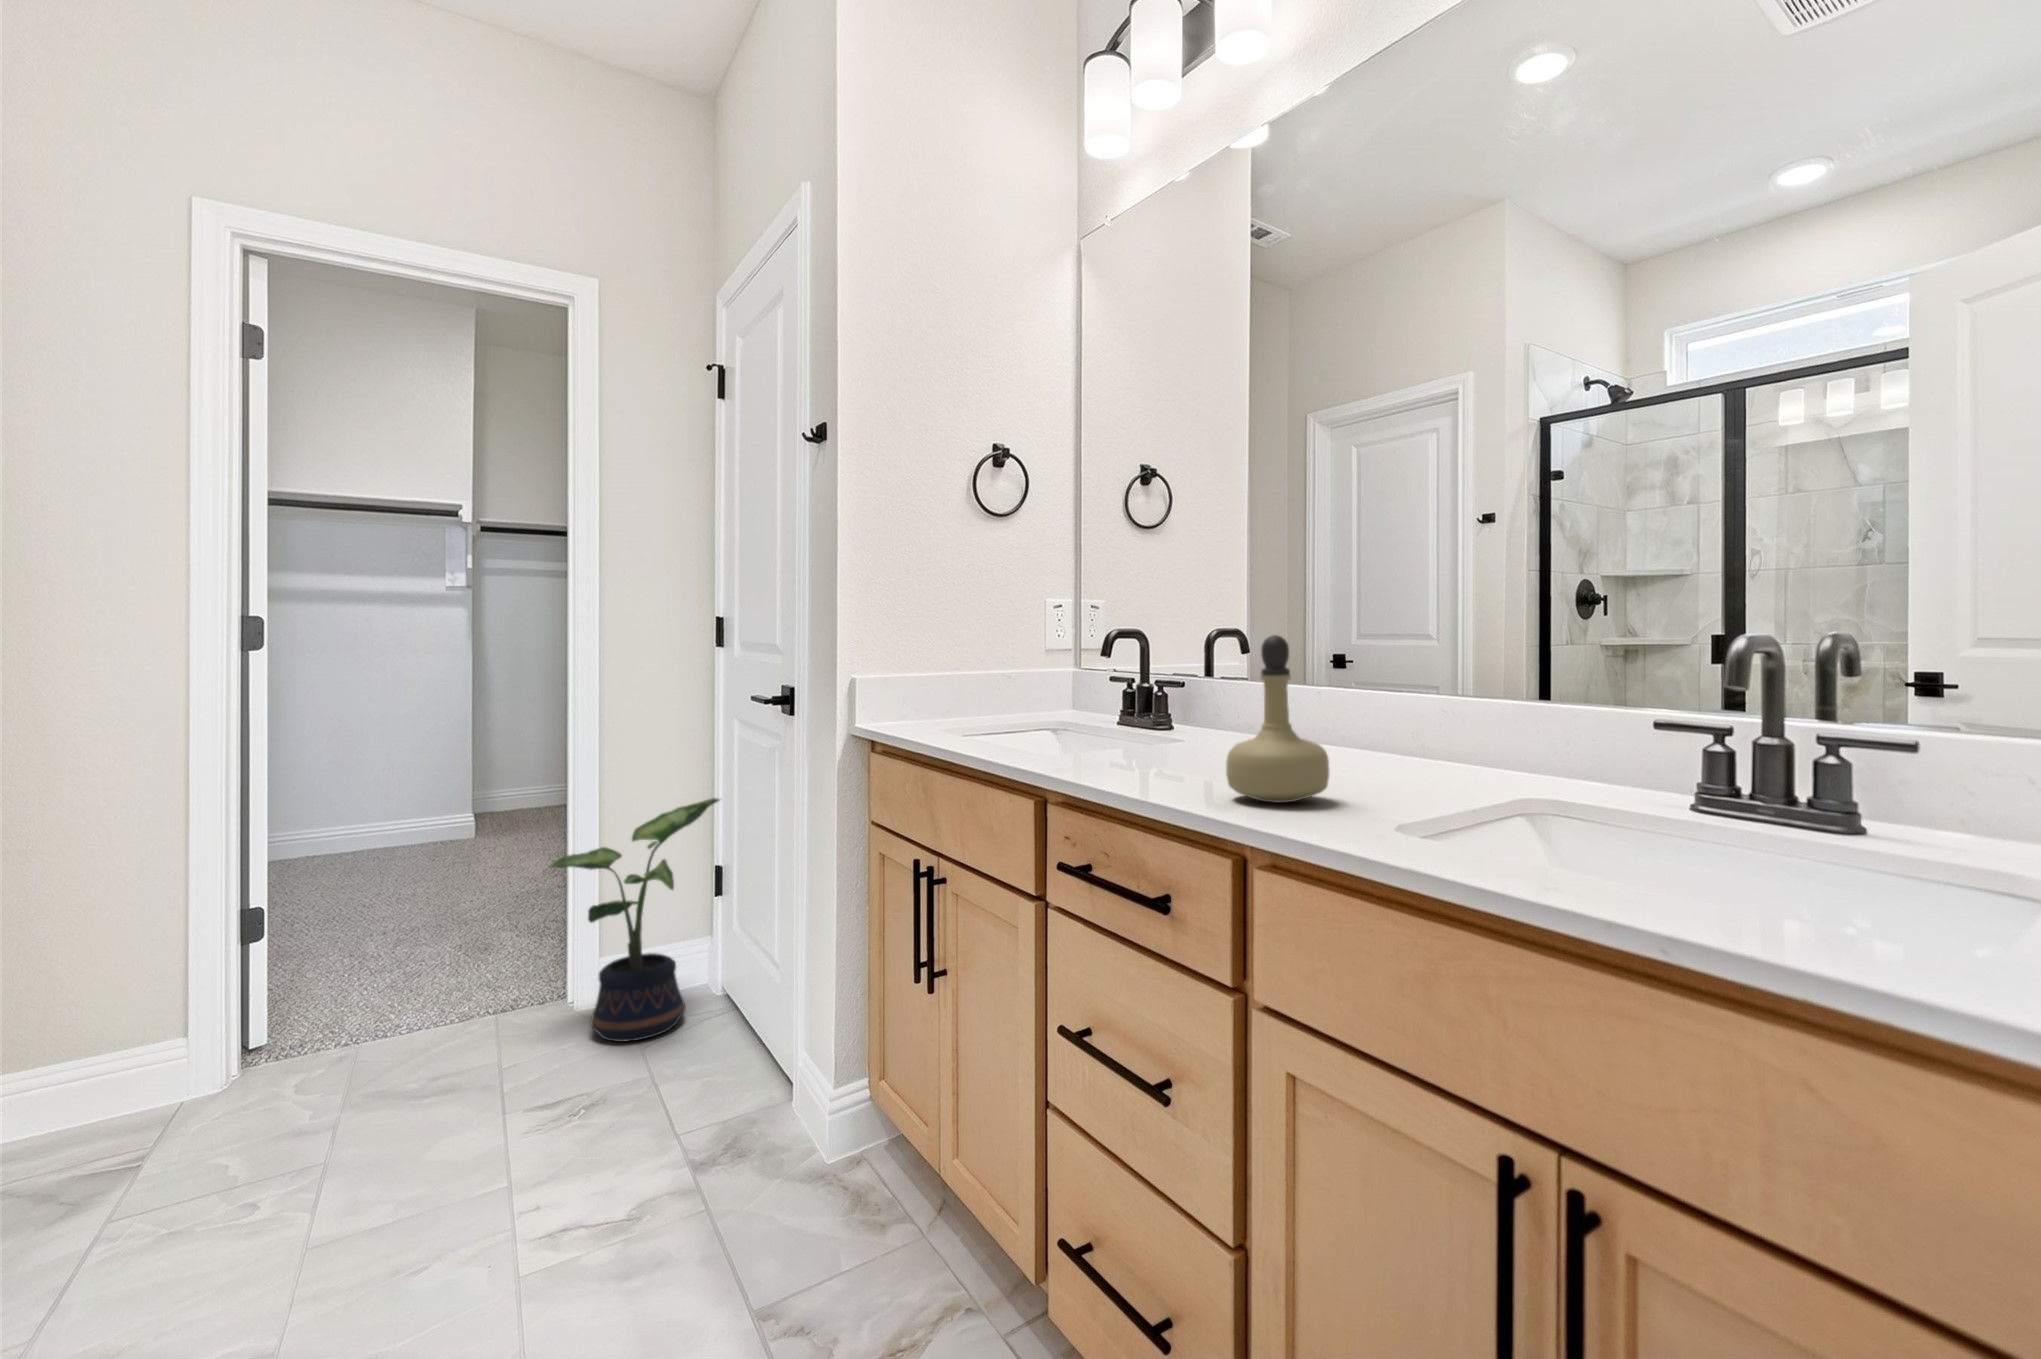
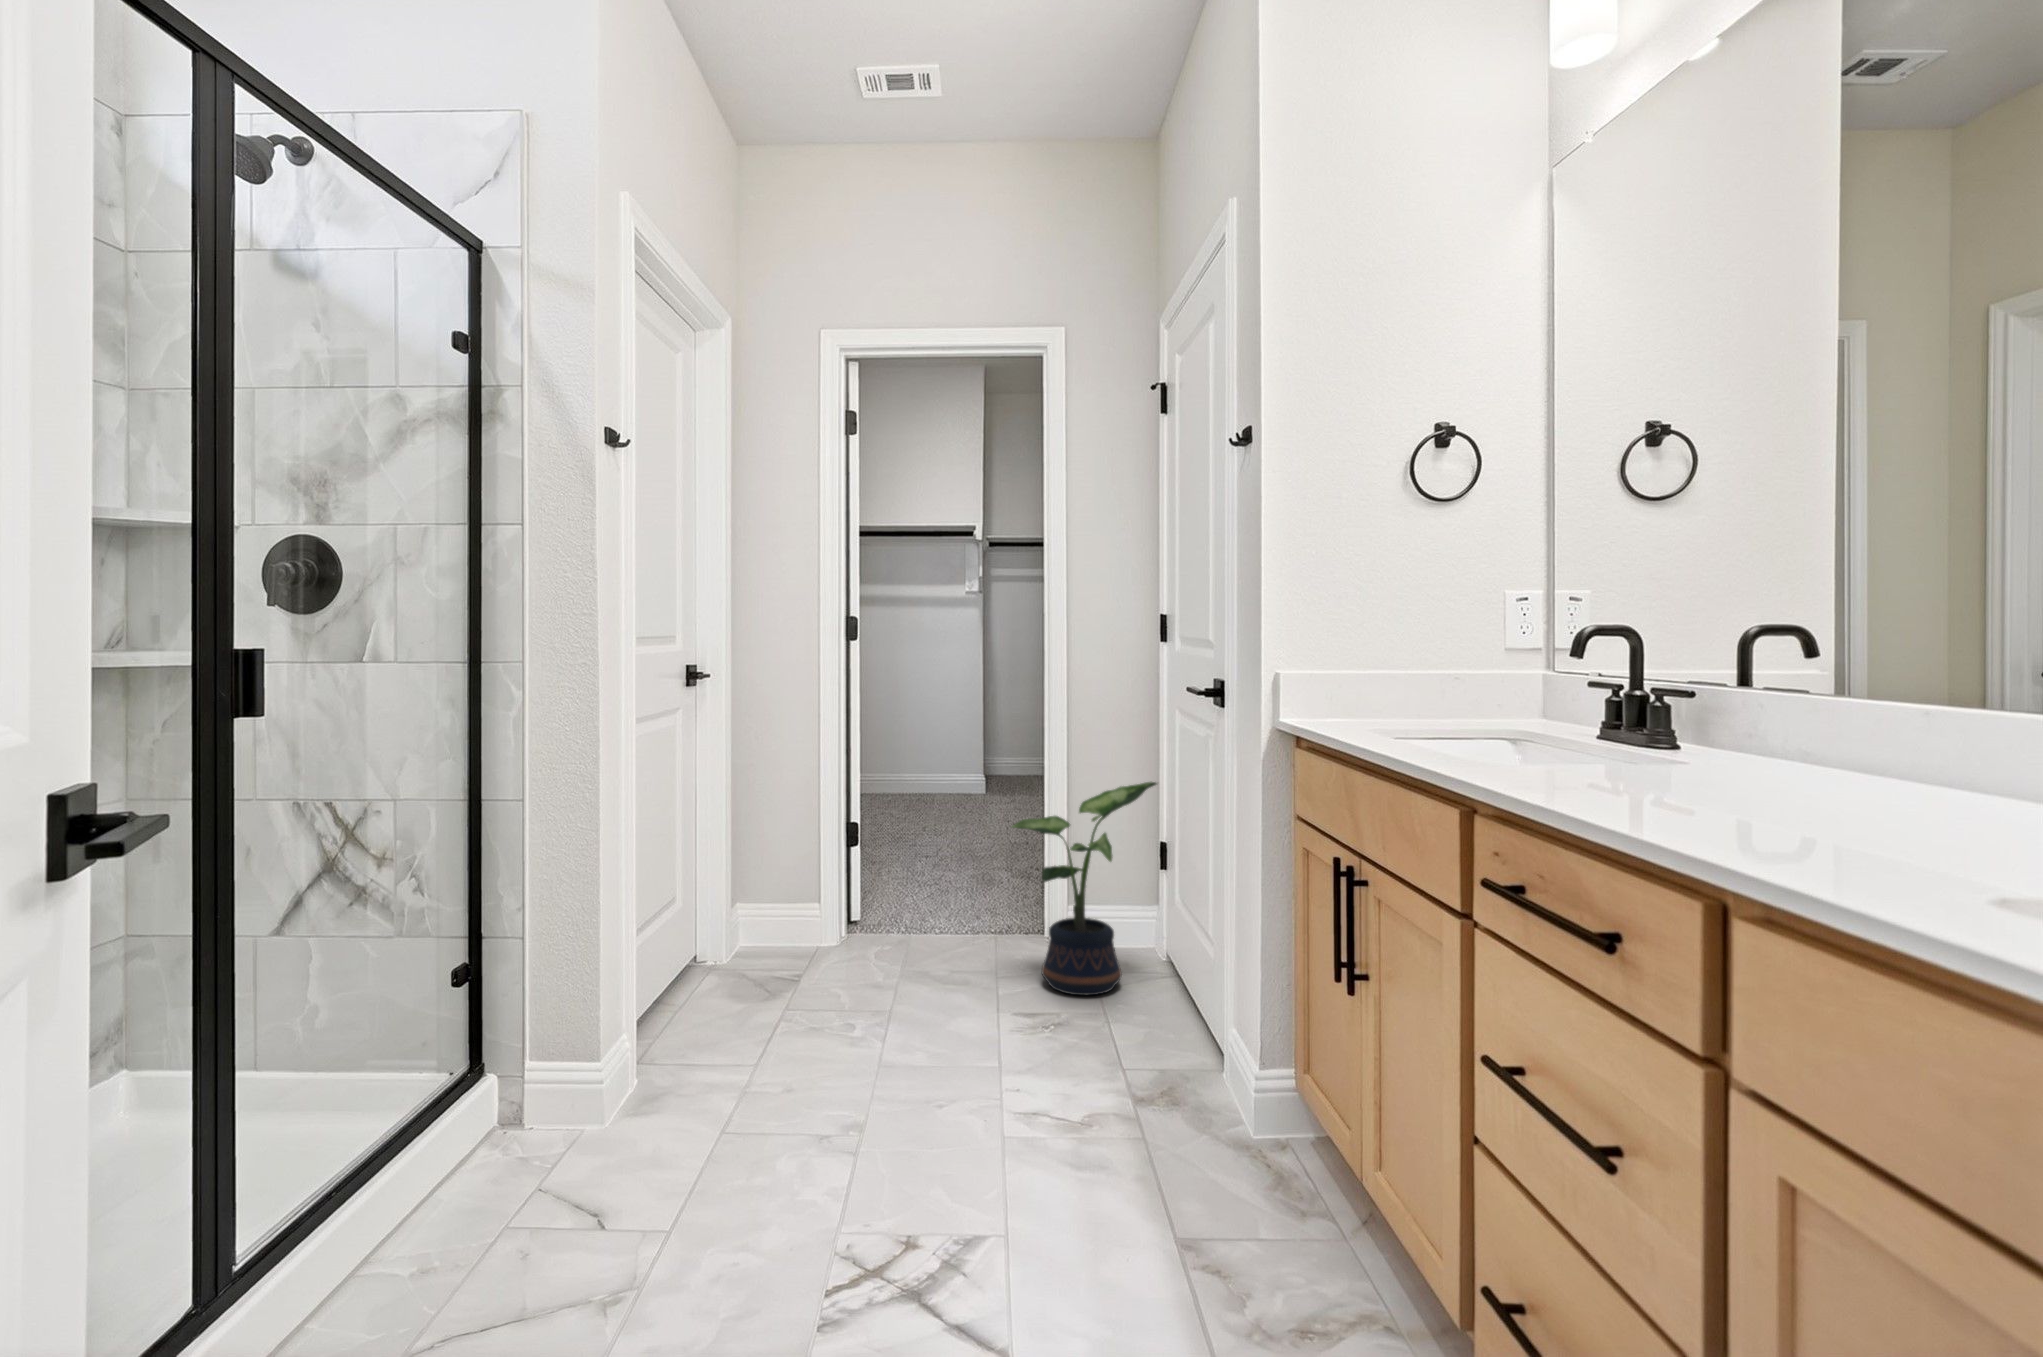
perfume bottle: present [1226,635,1329,803] -> none [1706,631,1870,841]

